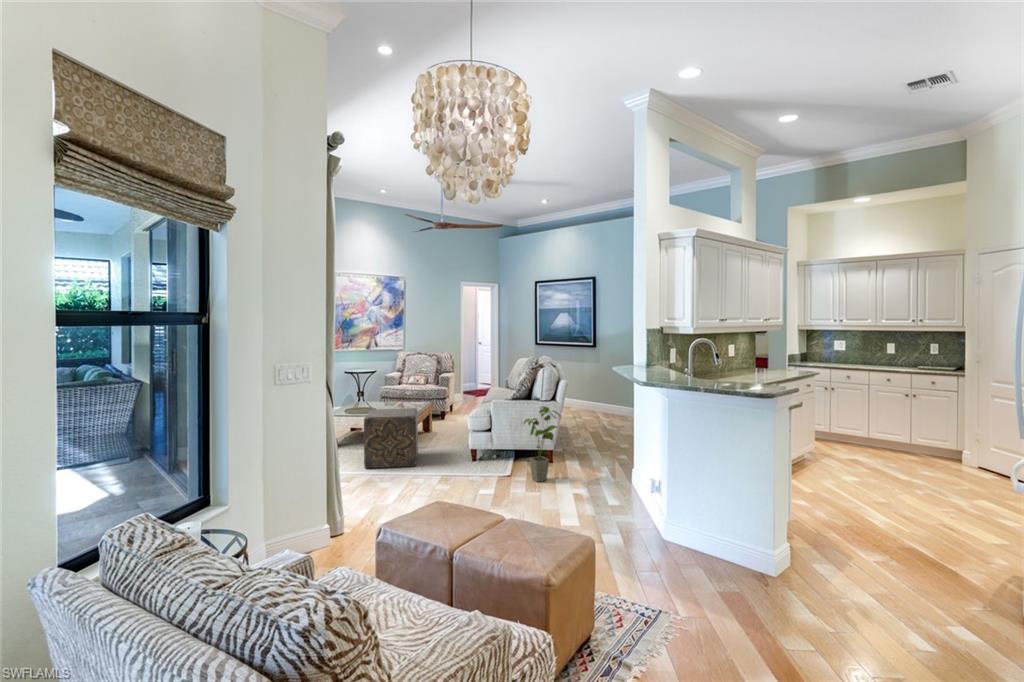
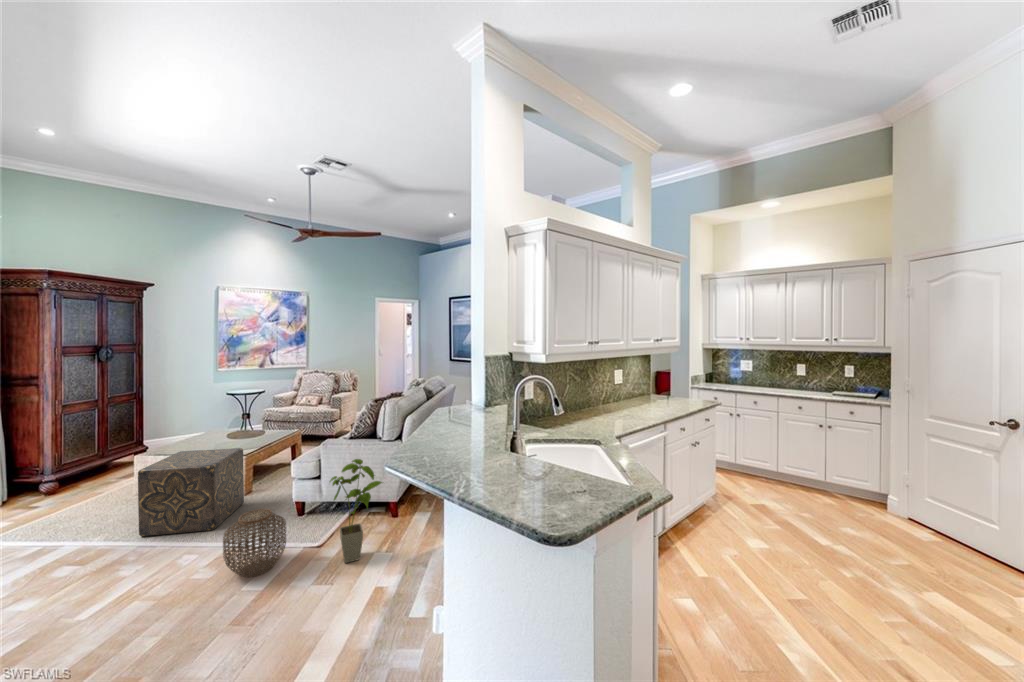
woven basket: none [456,442,495,487] -> present [223,509,286,577]

